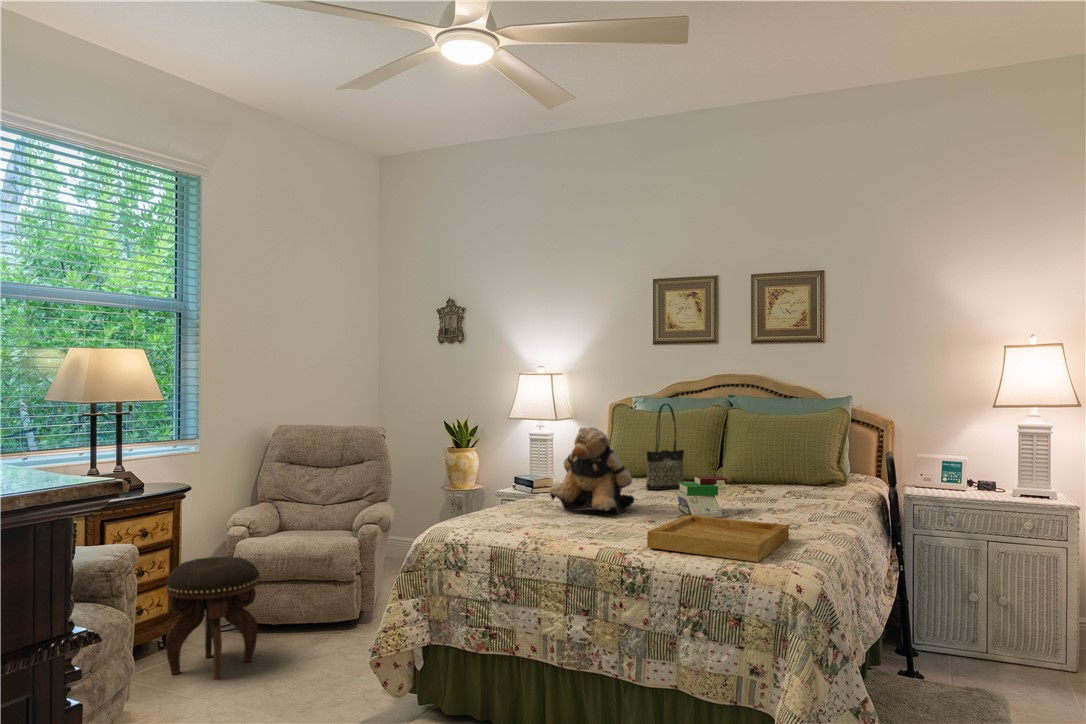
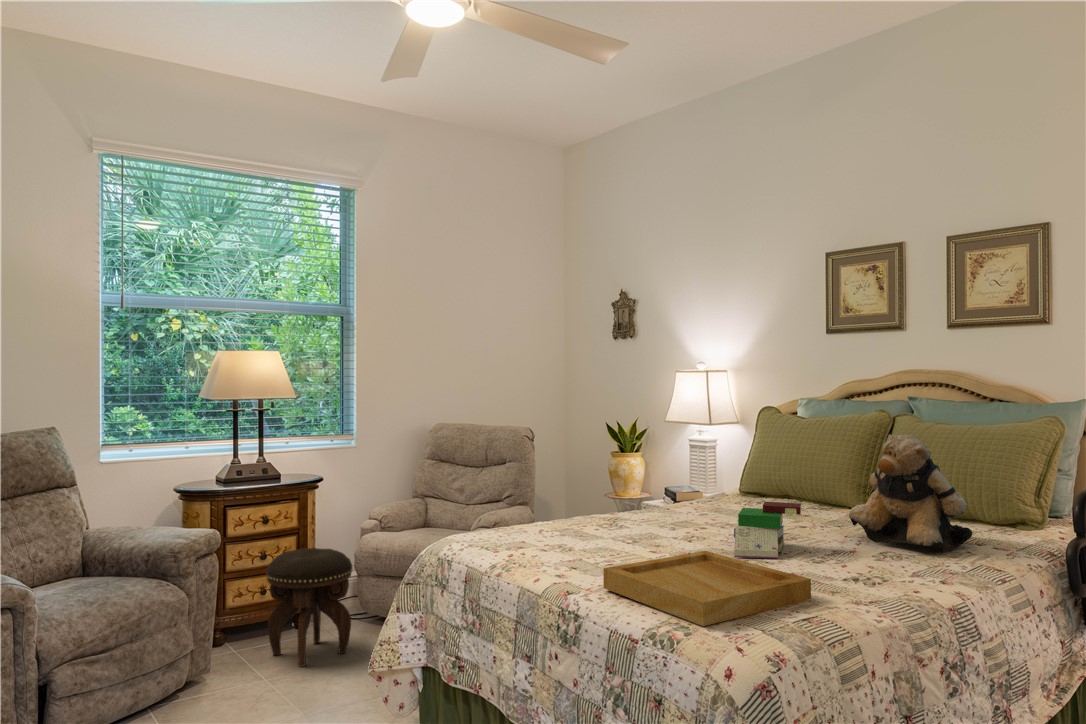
tote bag: present [646,404,684,490] -> none [752,407,810,514]
teddy bear: present [550,427,634,514] -> present [849,434,973,552]

